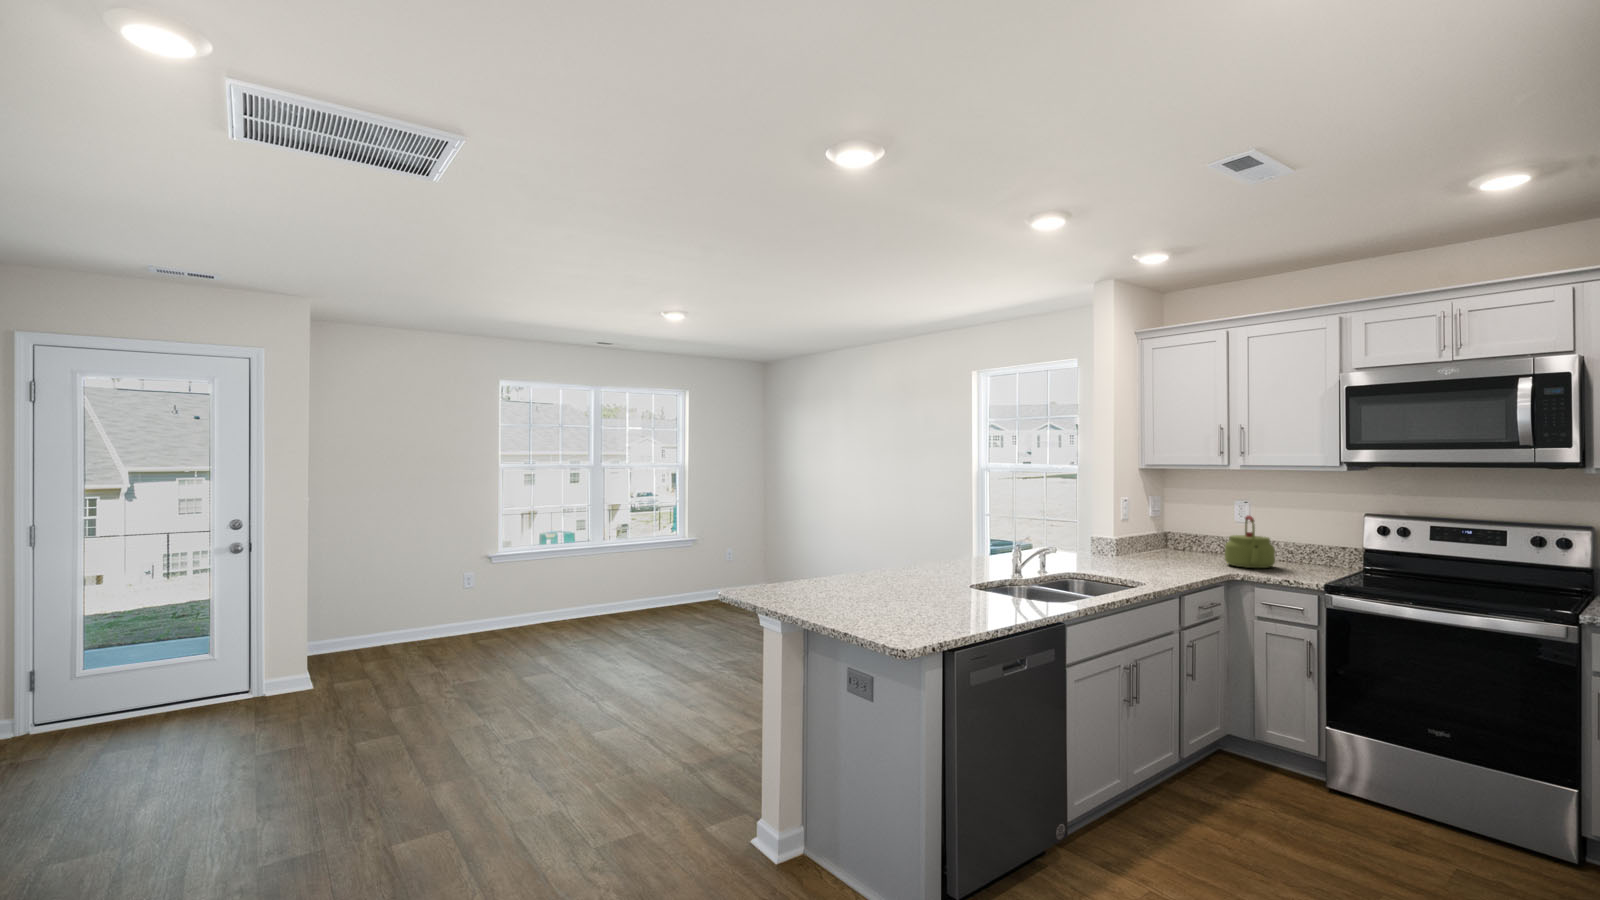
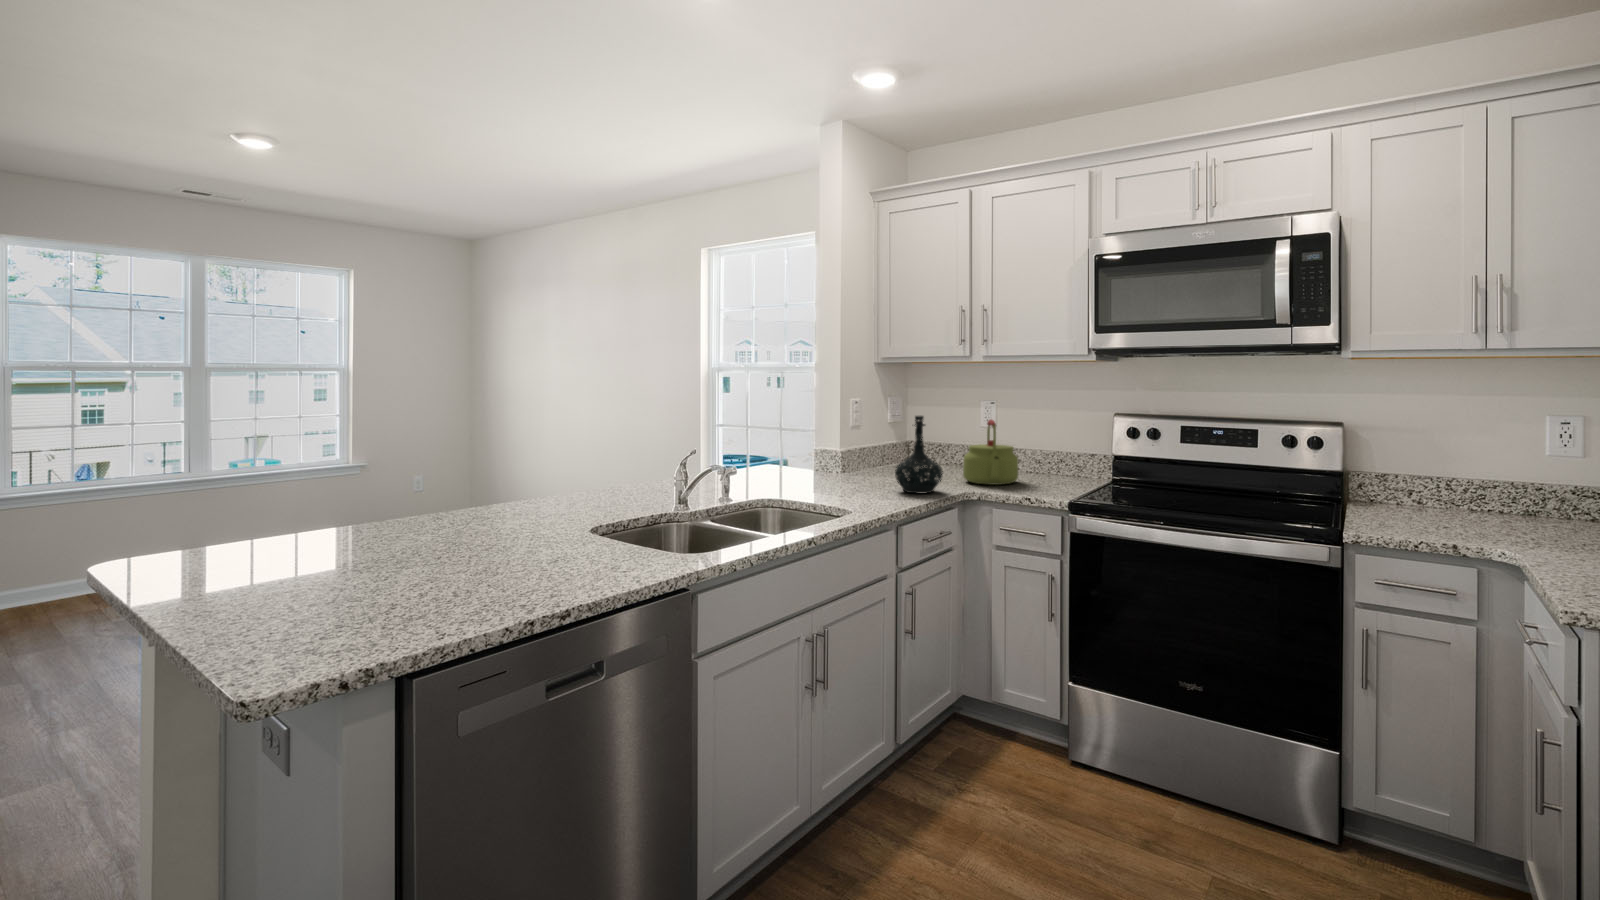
bottle: none [1169,512,1211,572] -> present [895,416,943,494]

